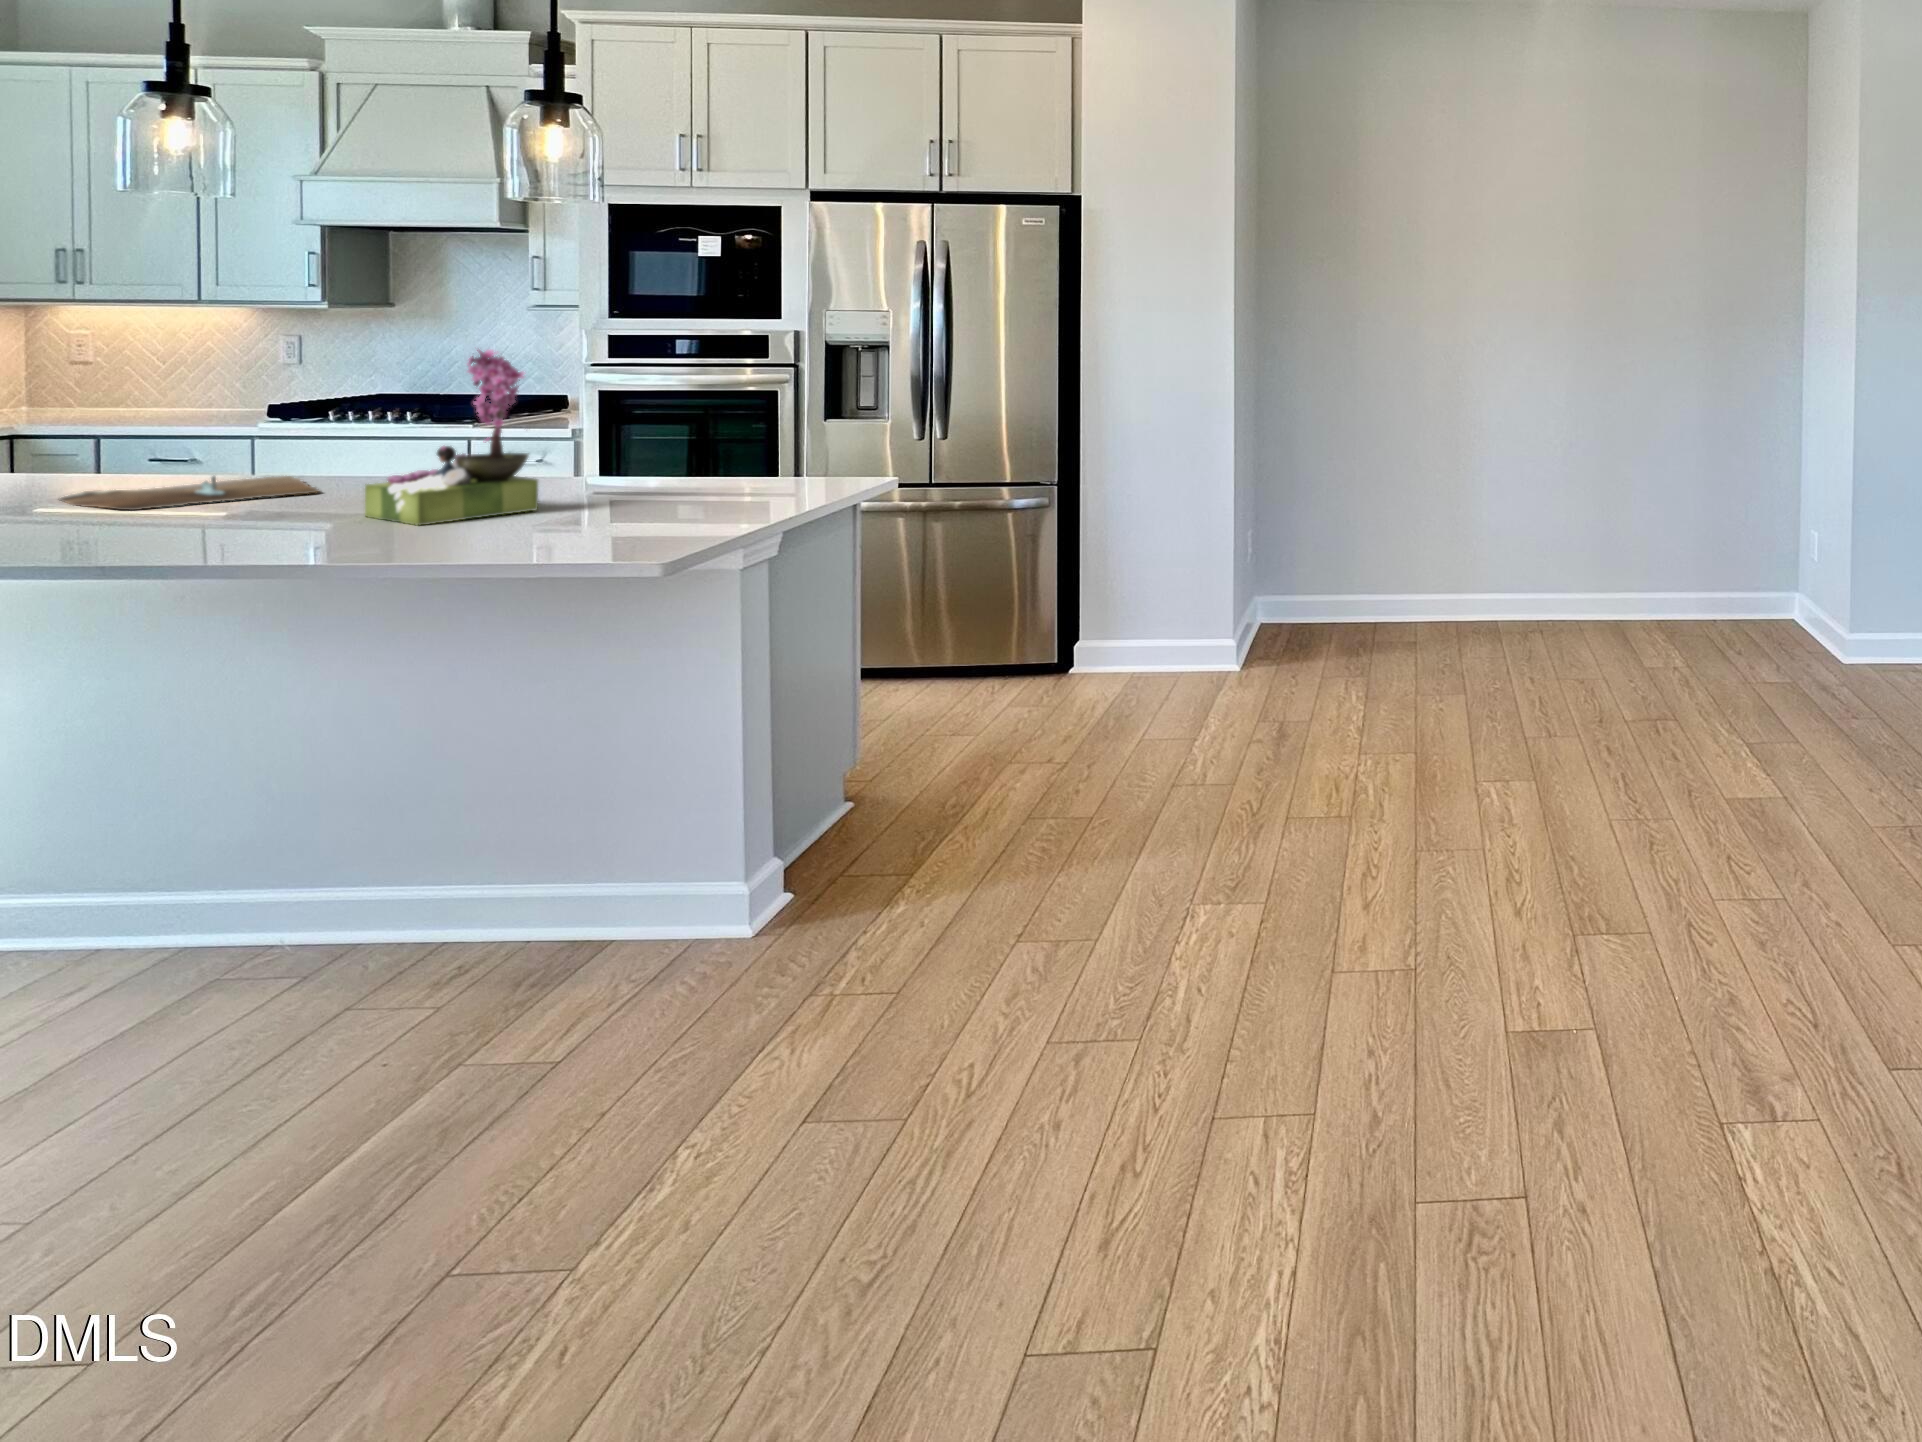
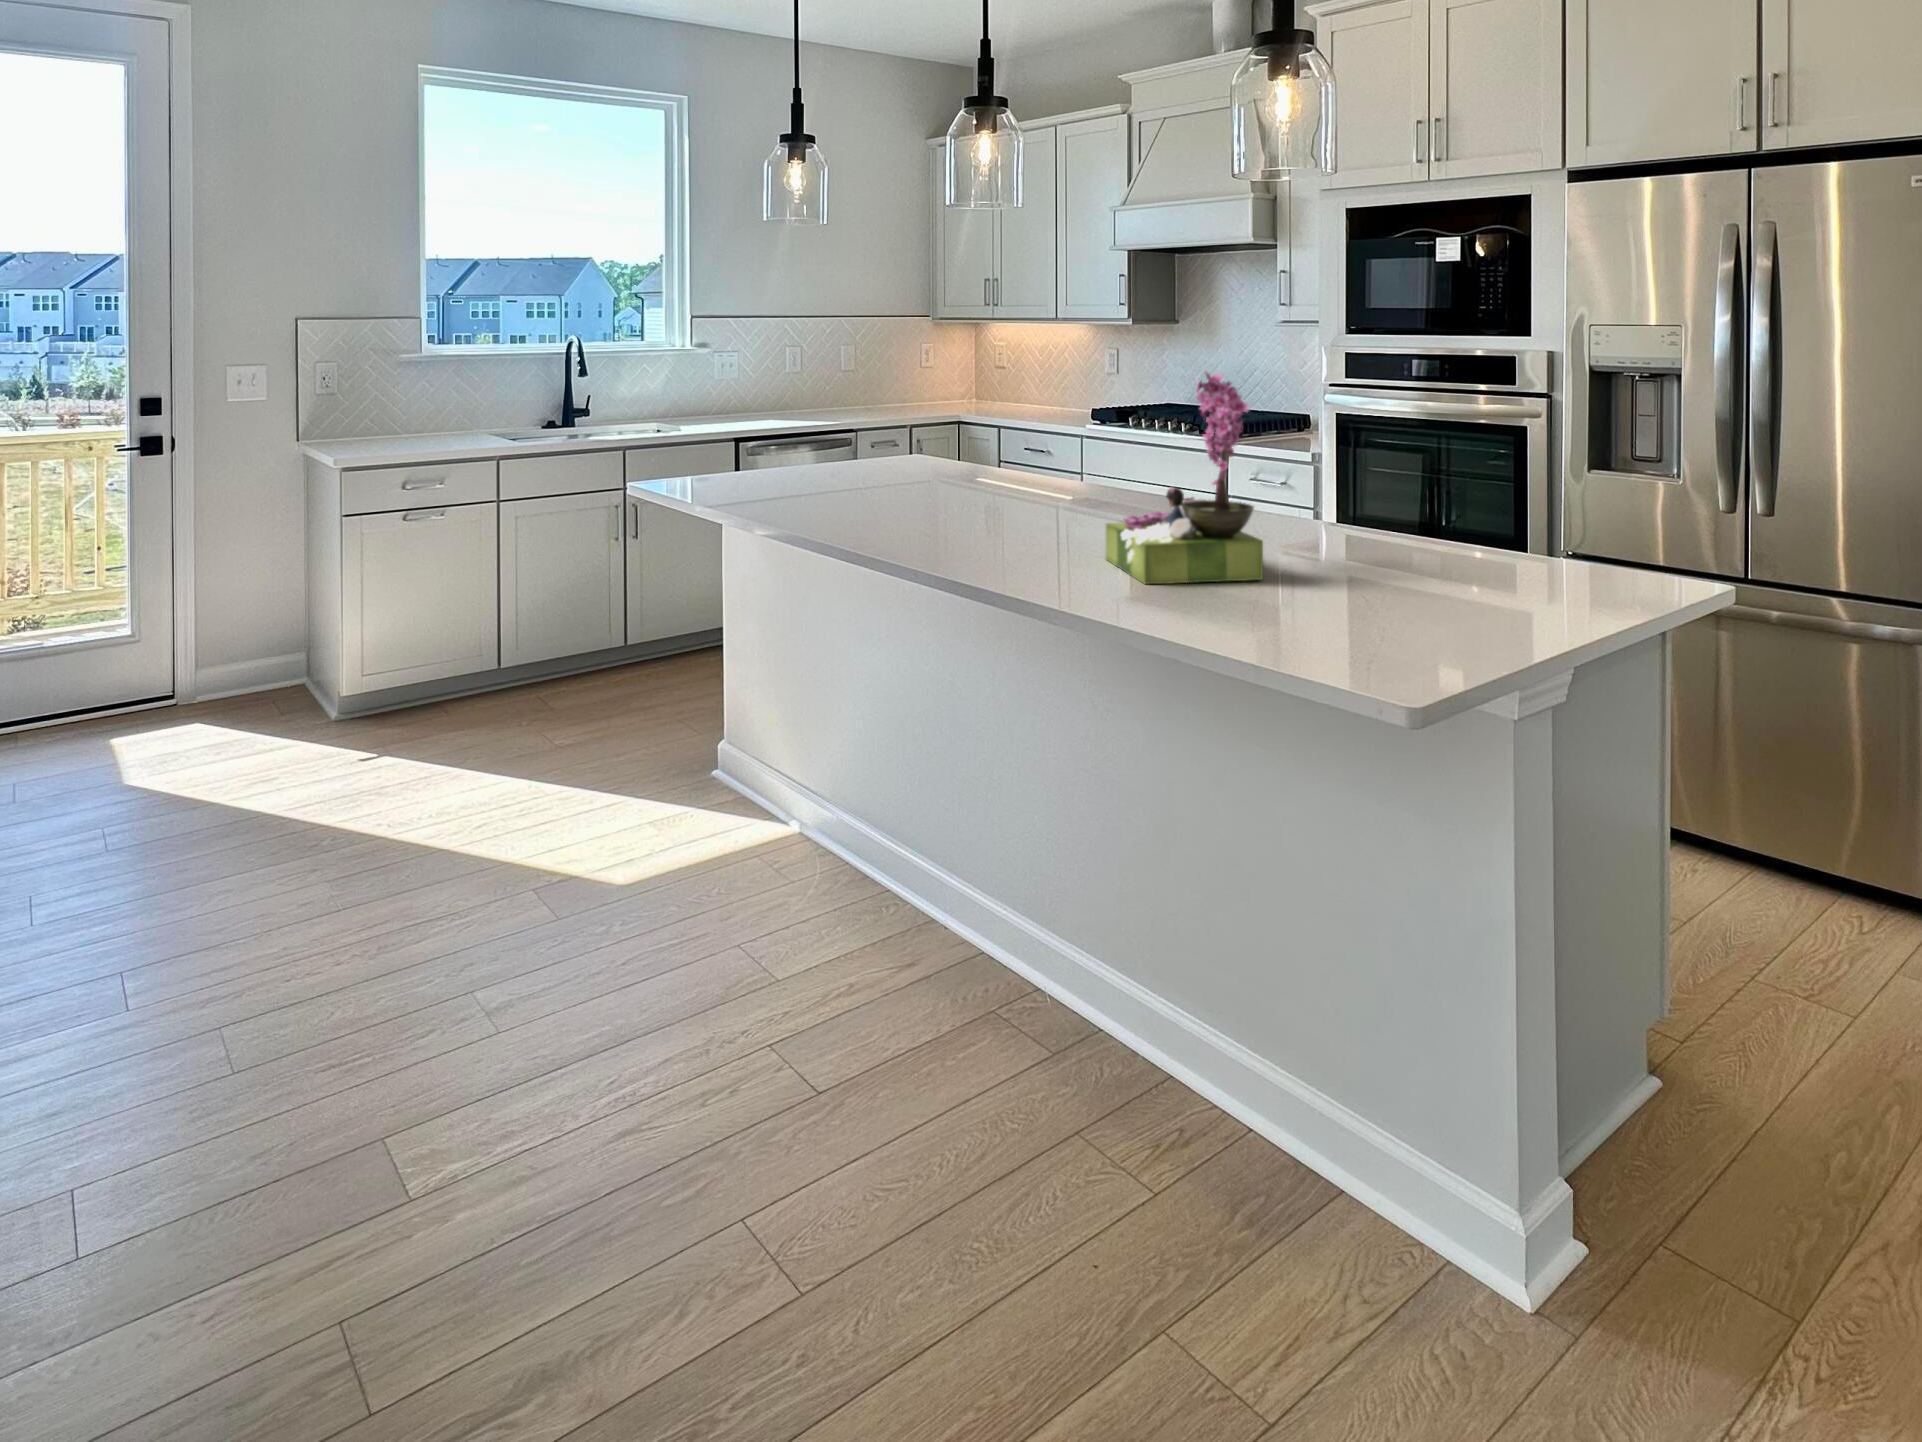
cutting board: present [60,476,318,511] -> none [922,488,1087,519]

